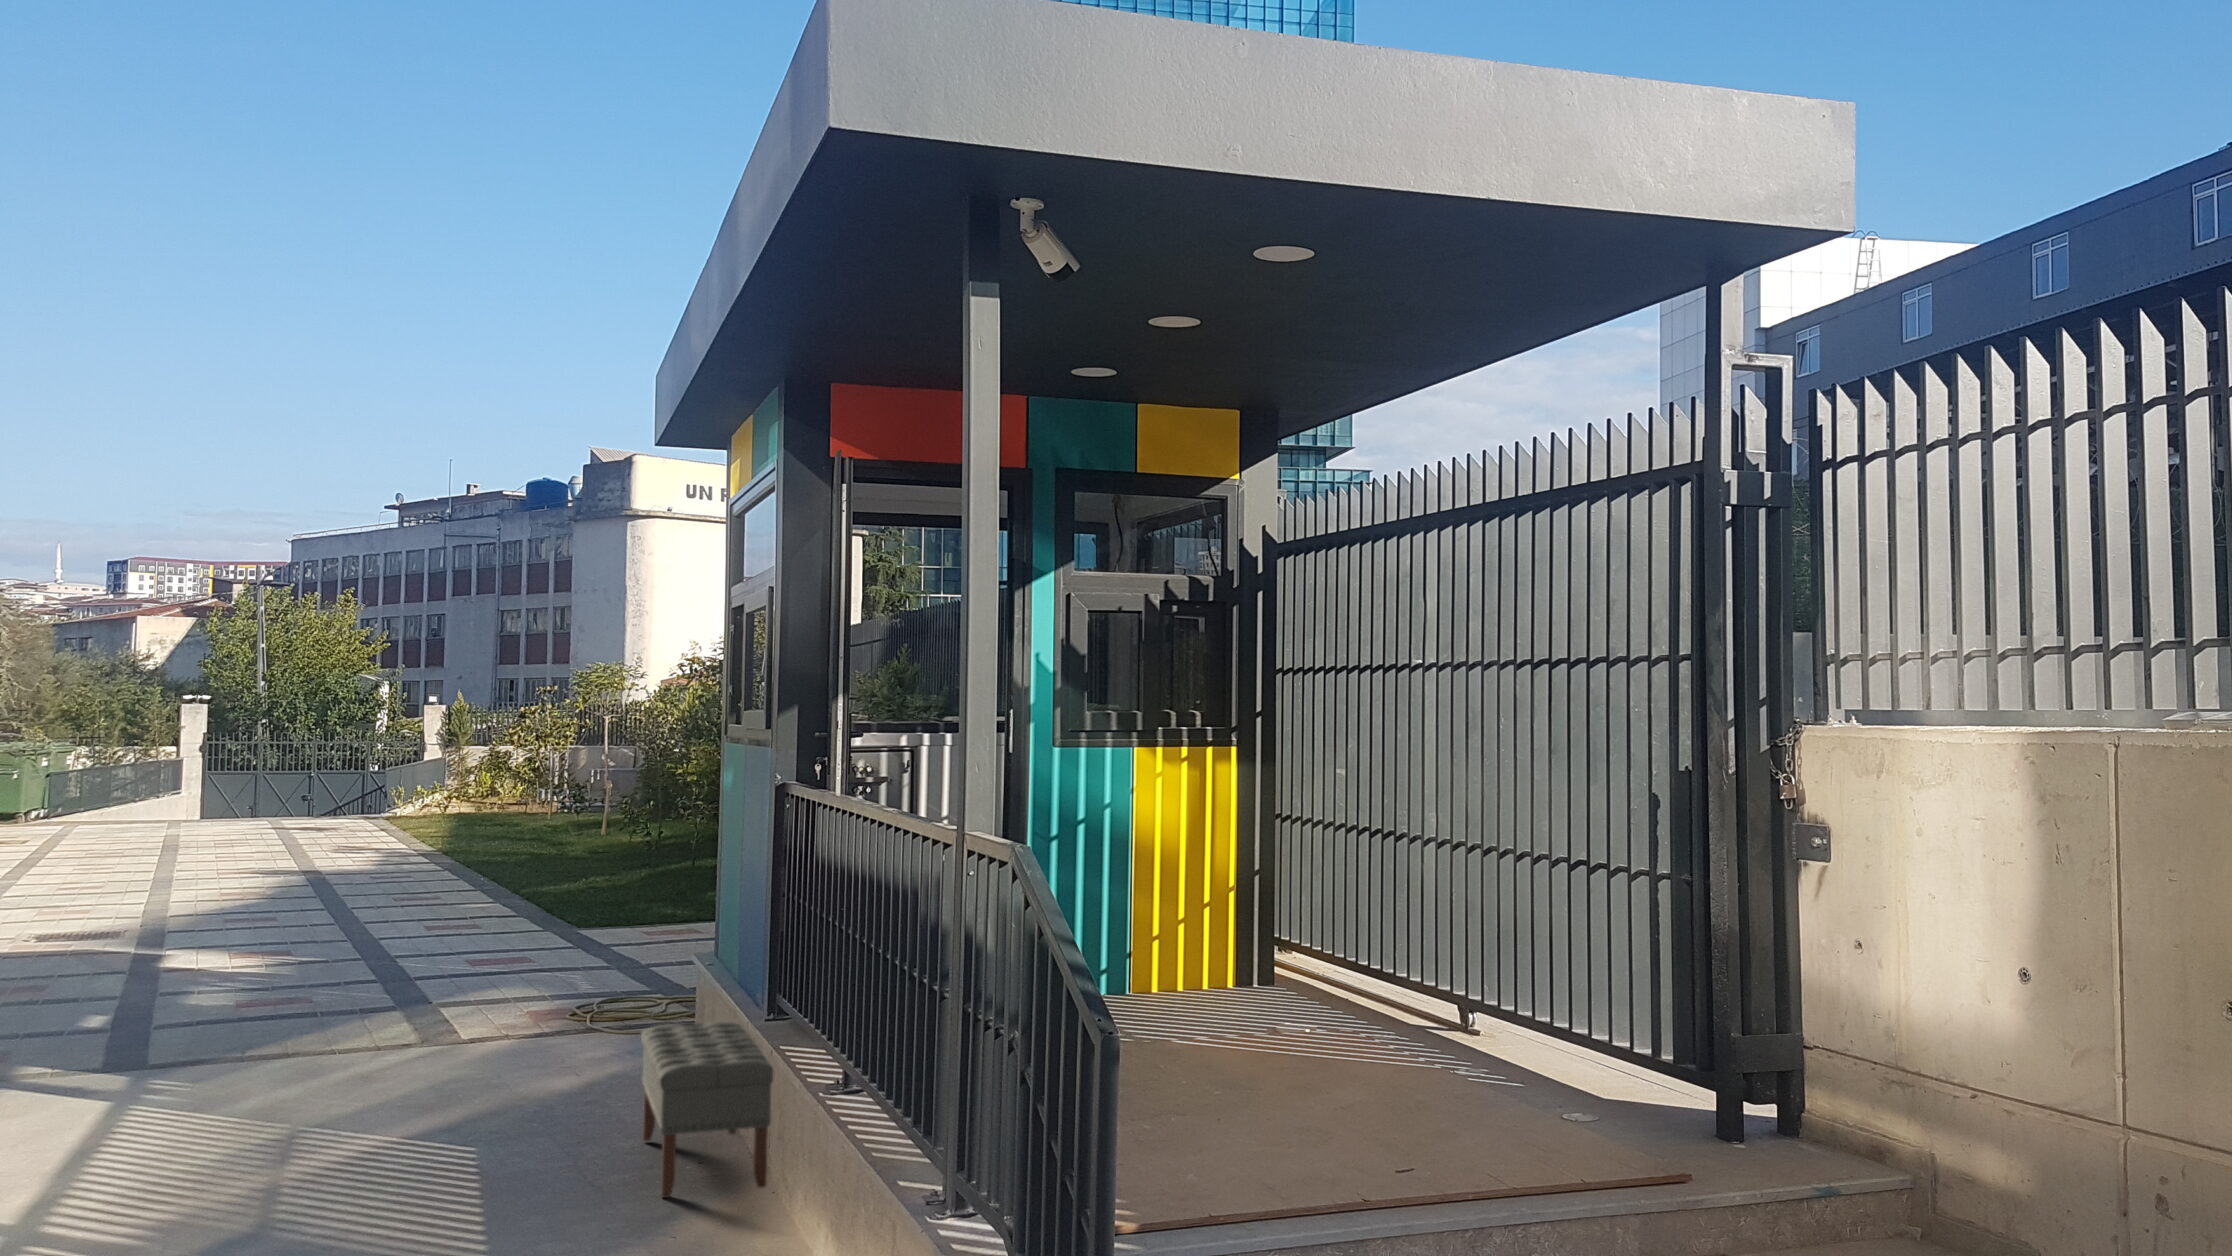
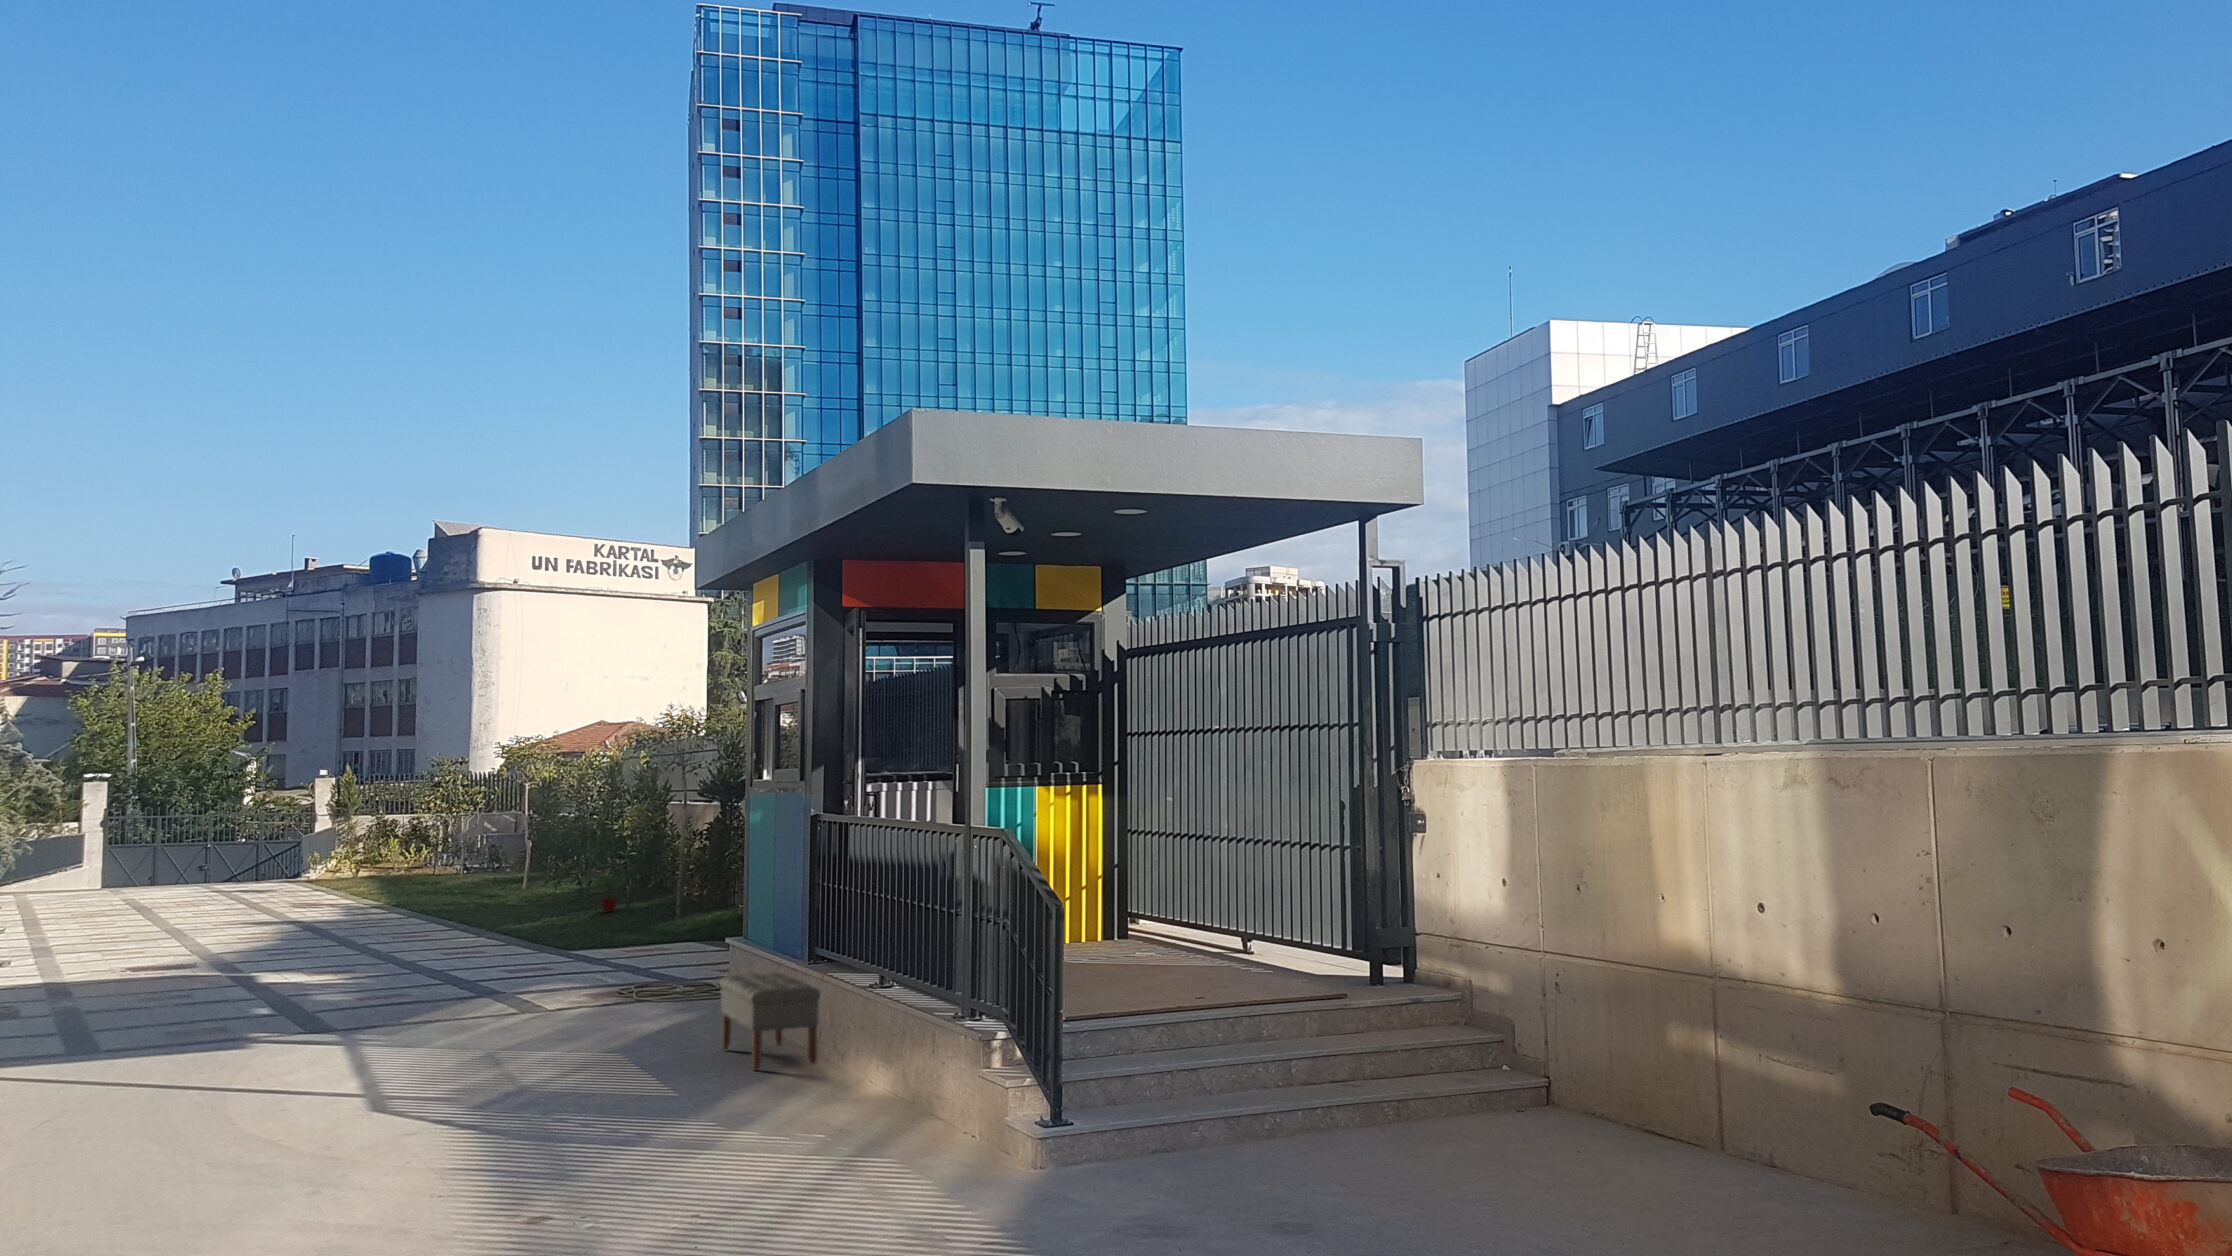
potted plant: none [642,825,692,871] -> present [597,874,630,912]

